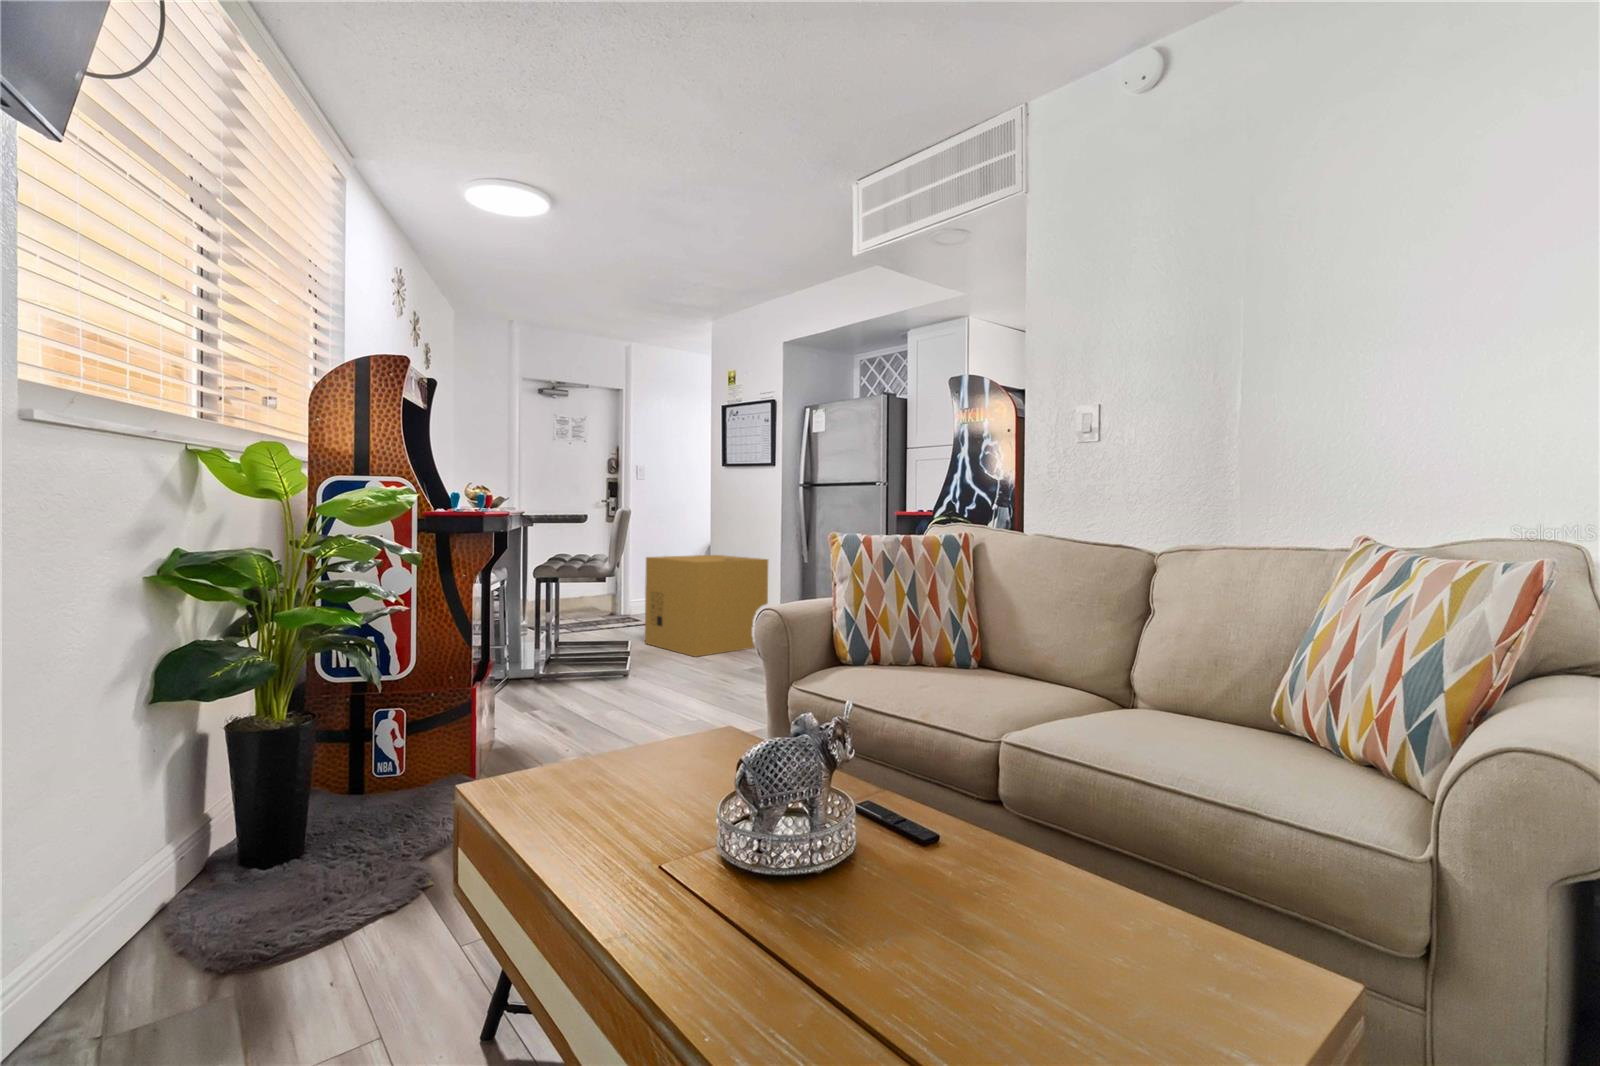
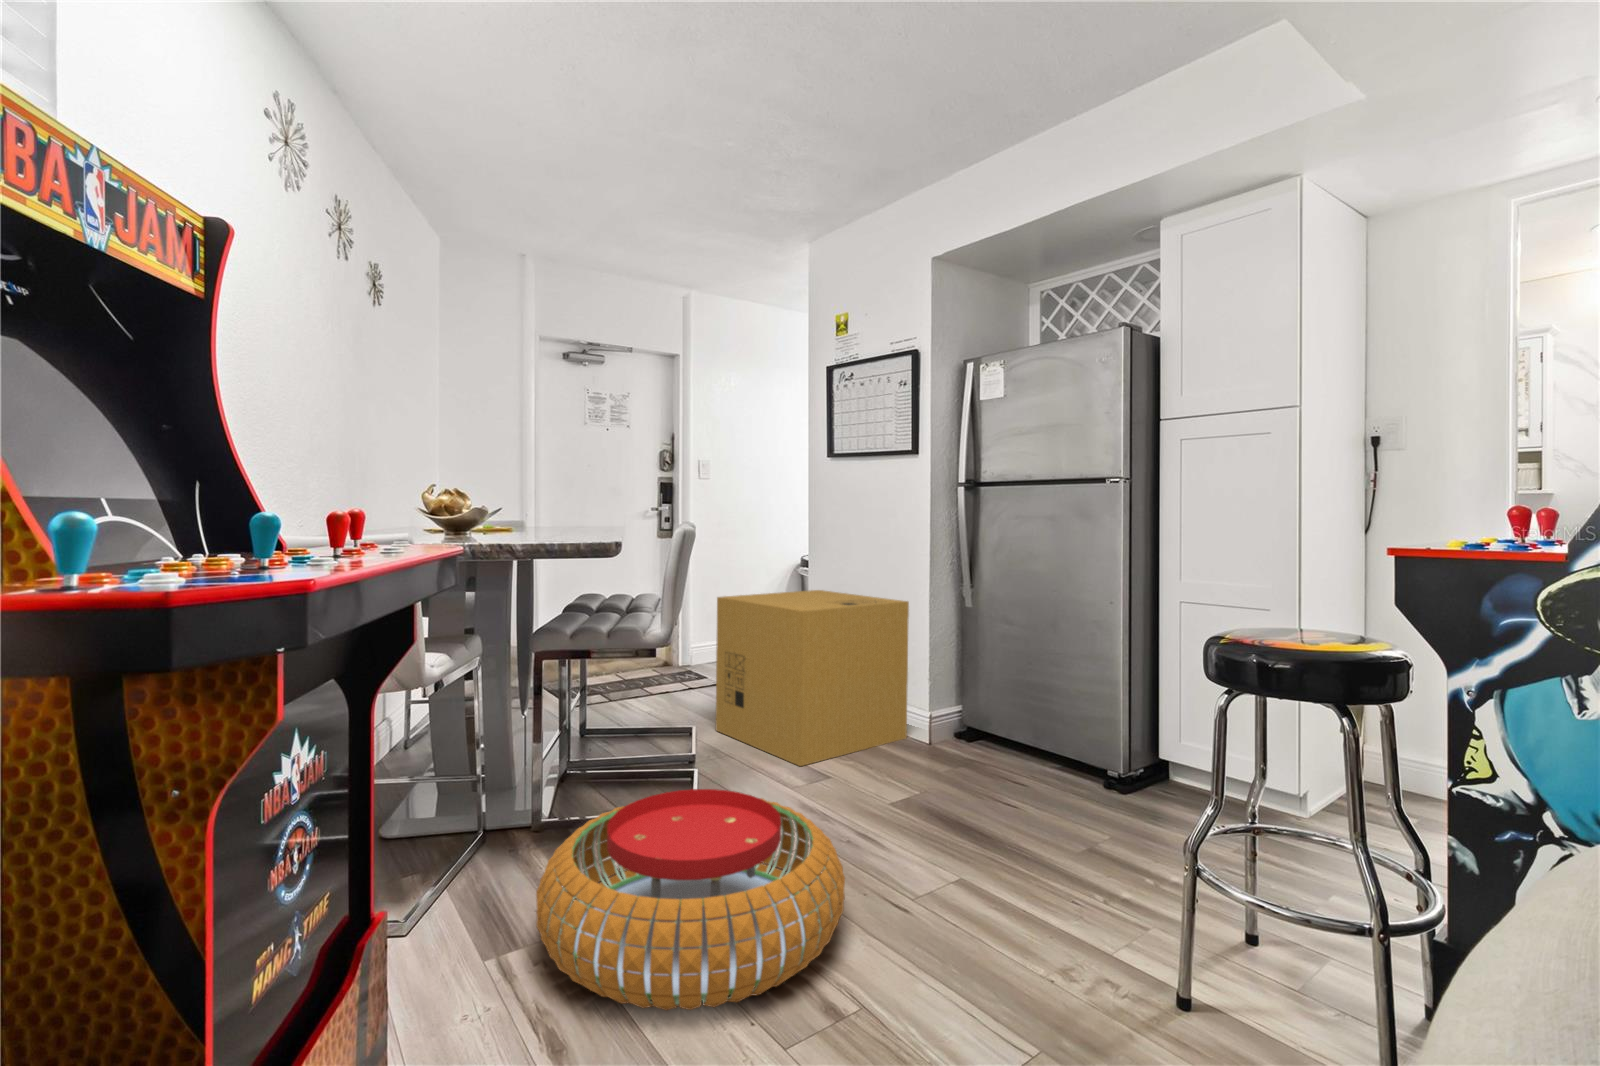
pouf: none [547,644,701,722] -> present [536,789,845,1010]

